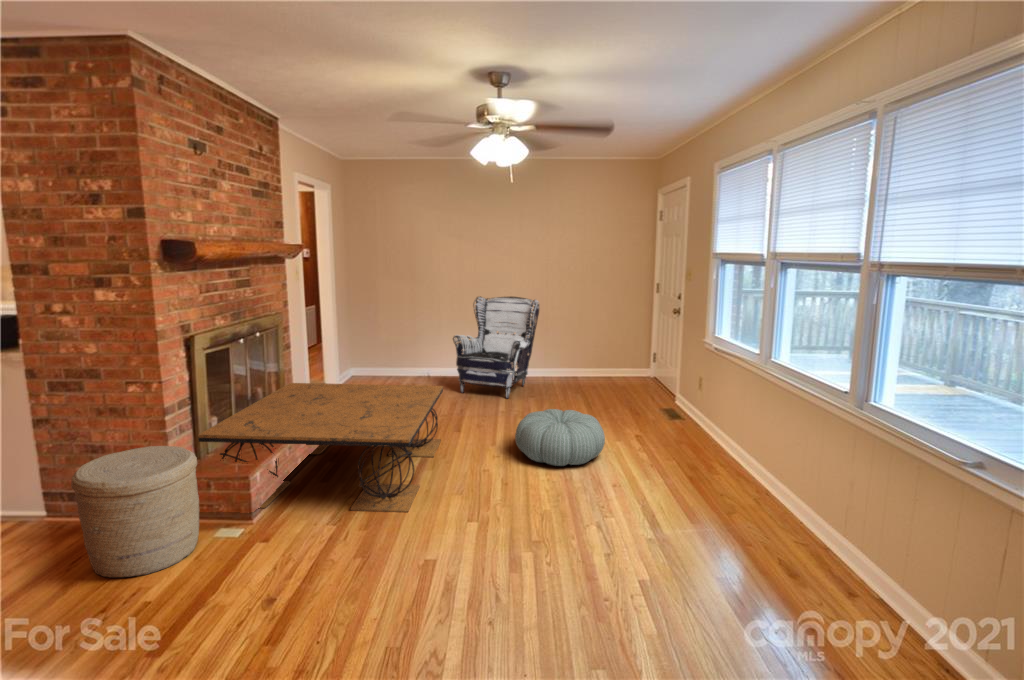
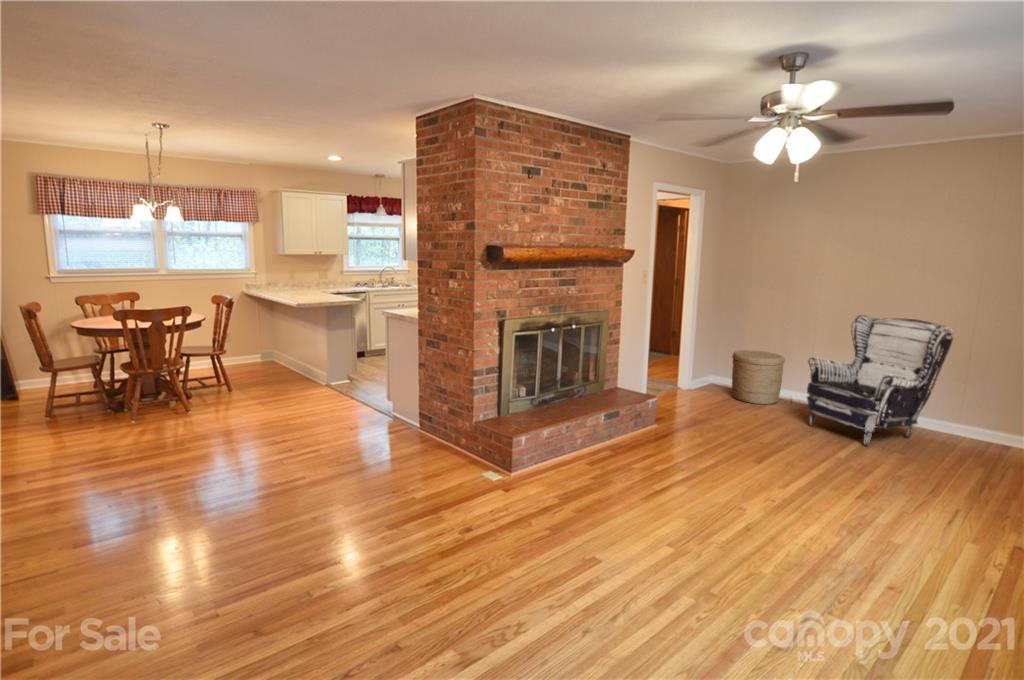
coffee table: present [198,383,443,512] -> none [498,374,738,515]
pouf: present [515,409,605,466] -> none [802,464,943,550]
woven basket: present [71,446,199,578] -> present [732,350,785,404]

